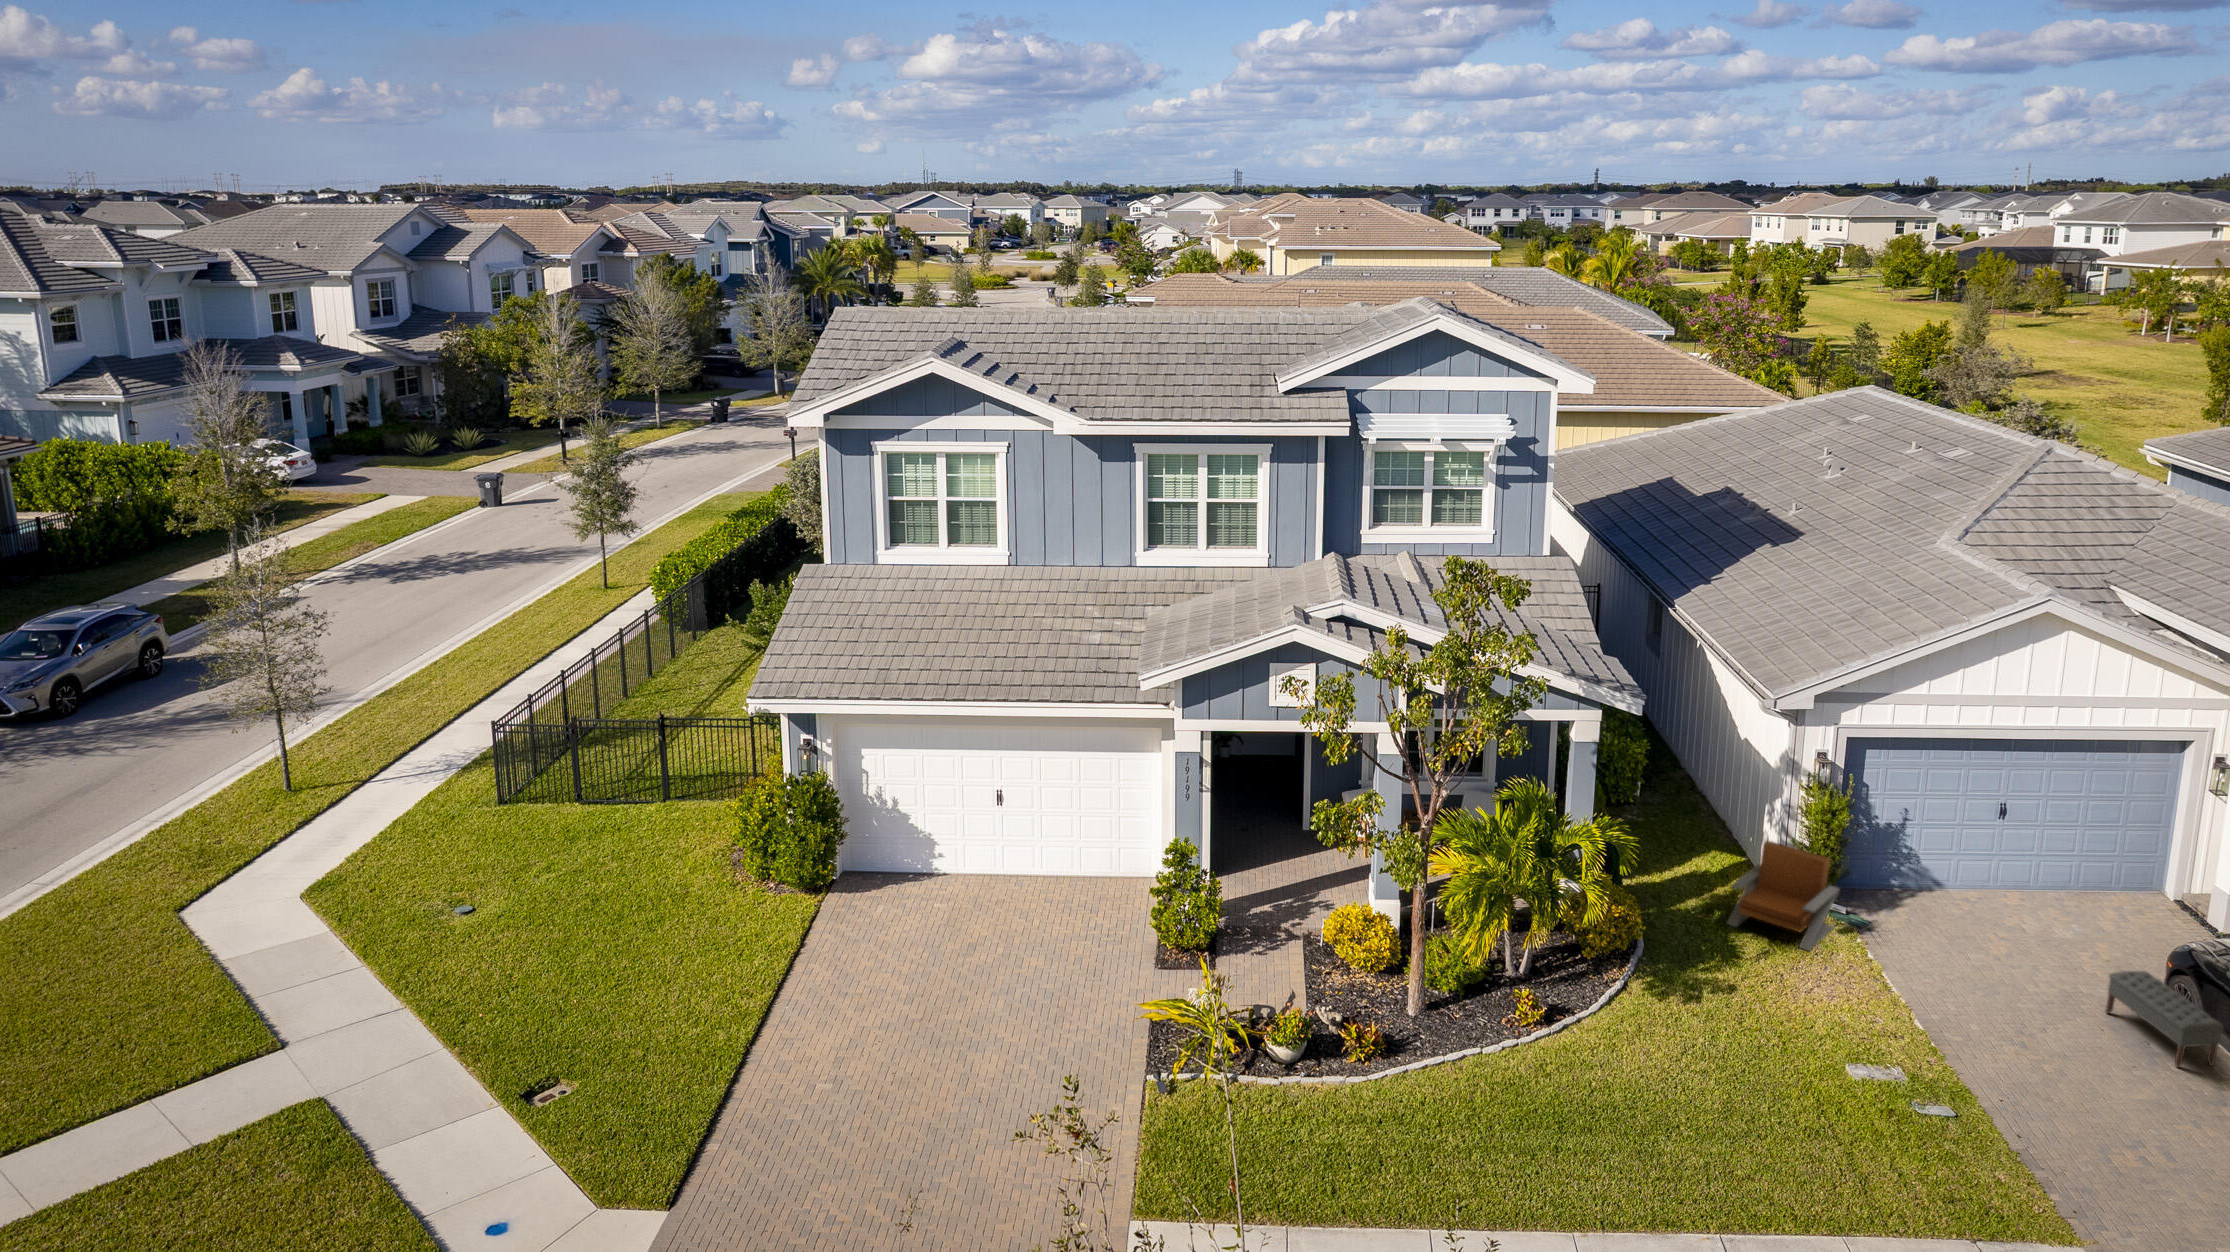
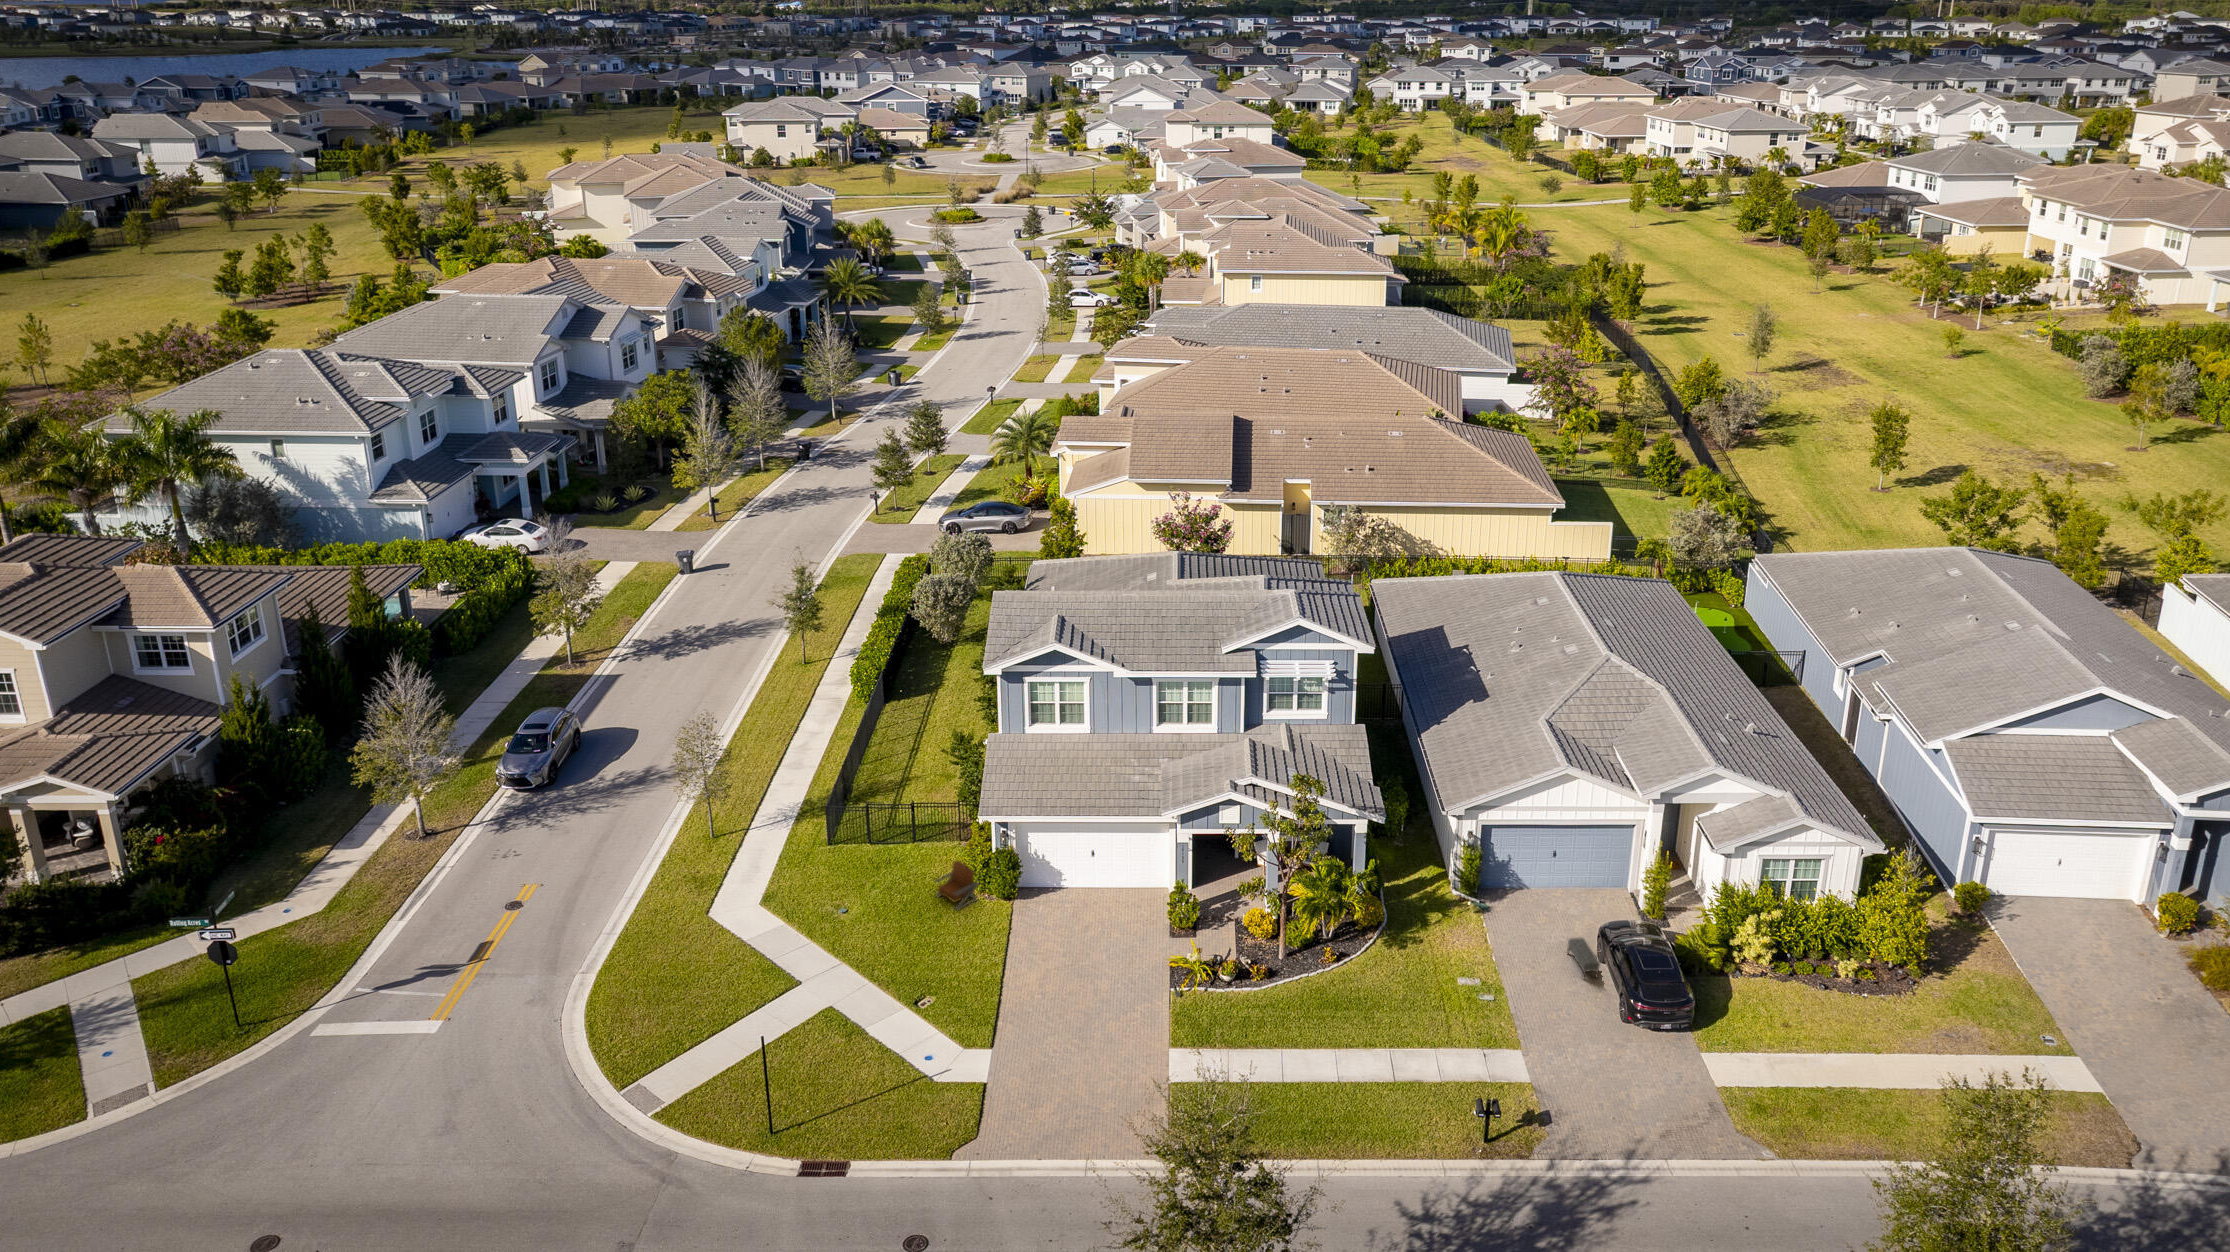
lounge chair: present [1727,841,1840,951] -> present [935,860,978,910]

